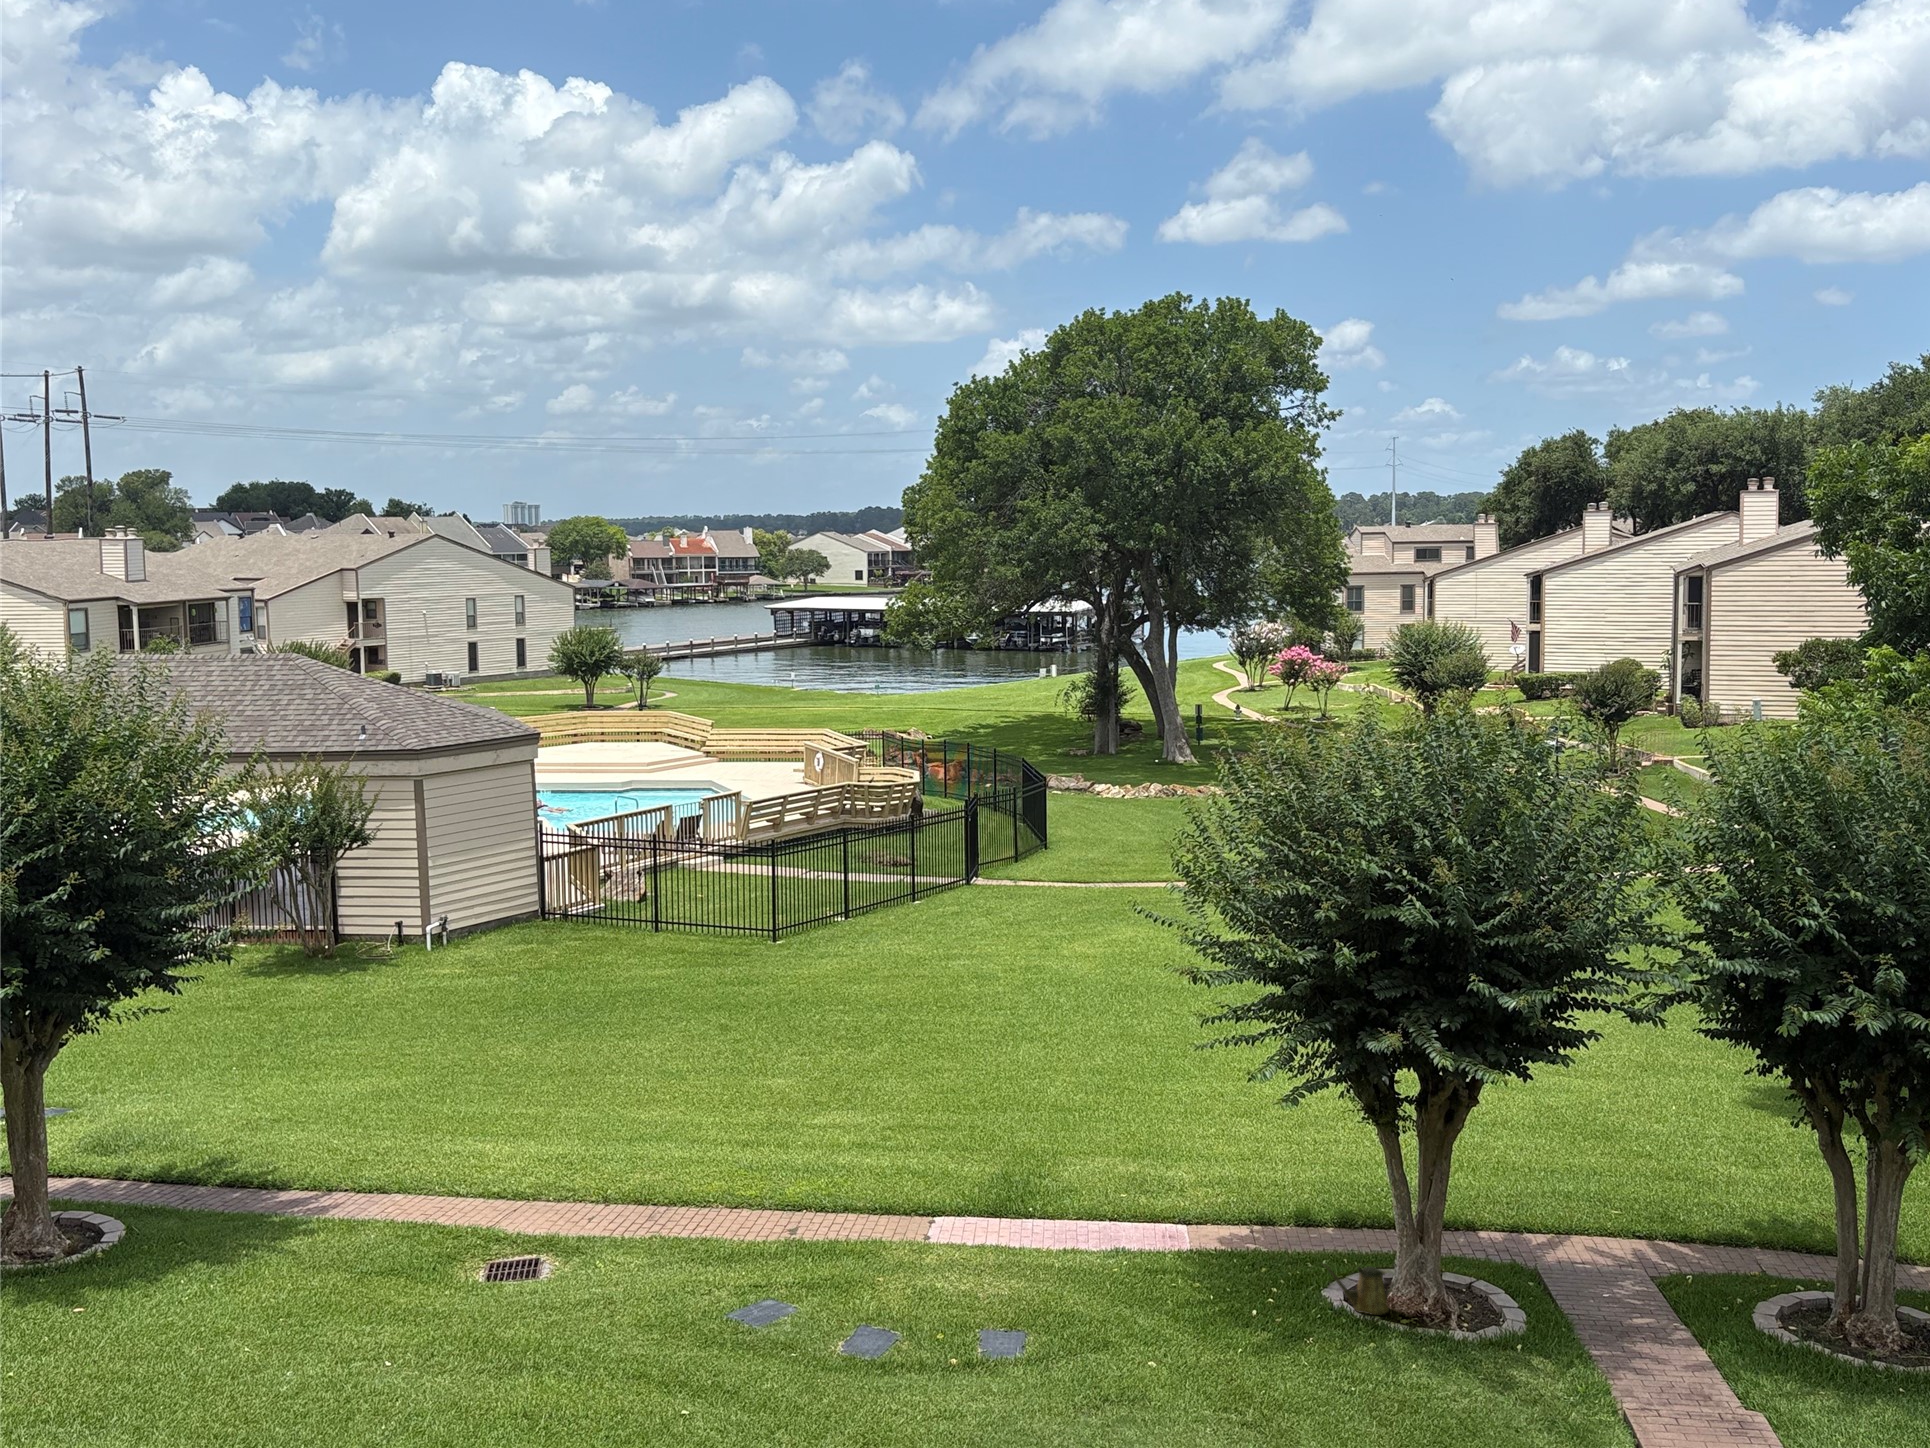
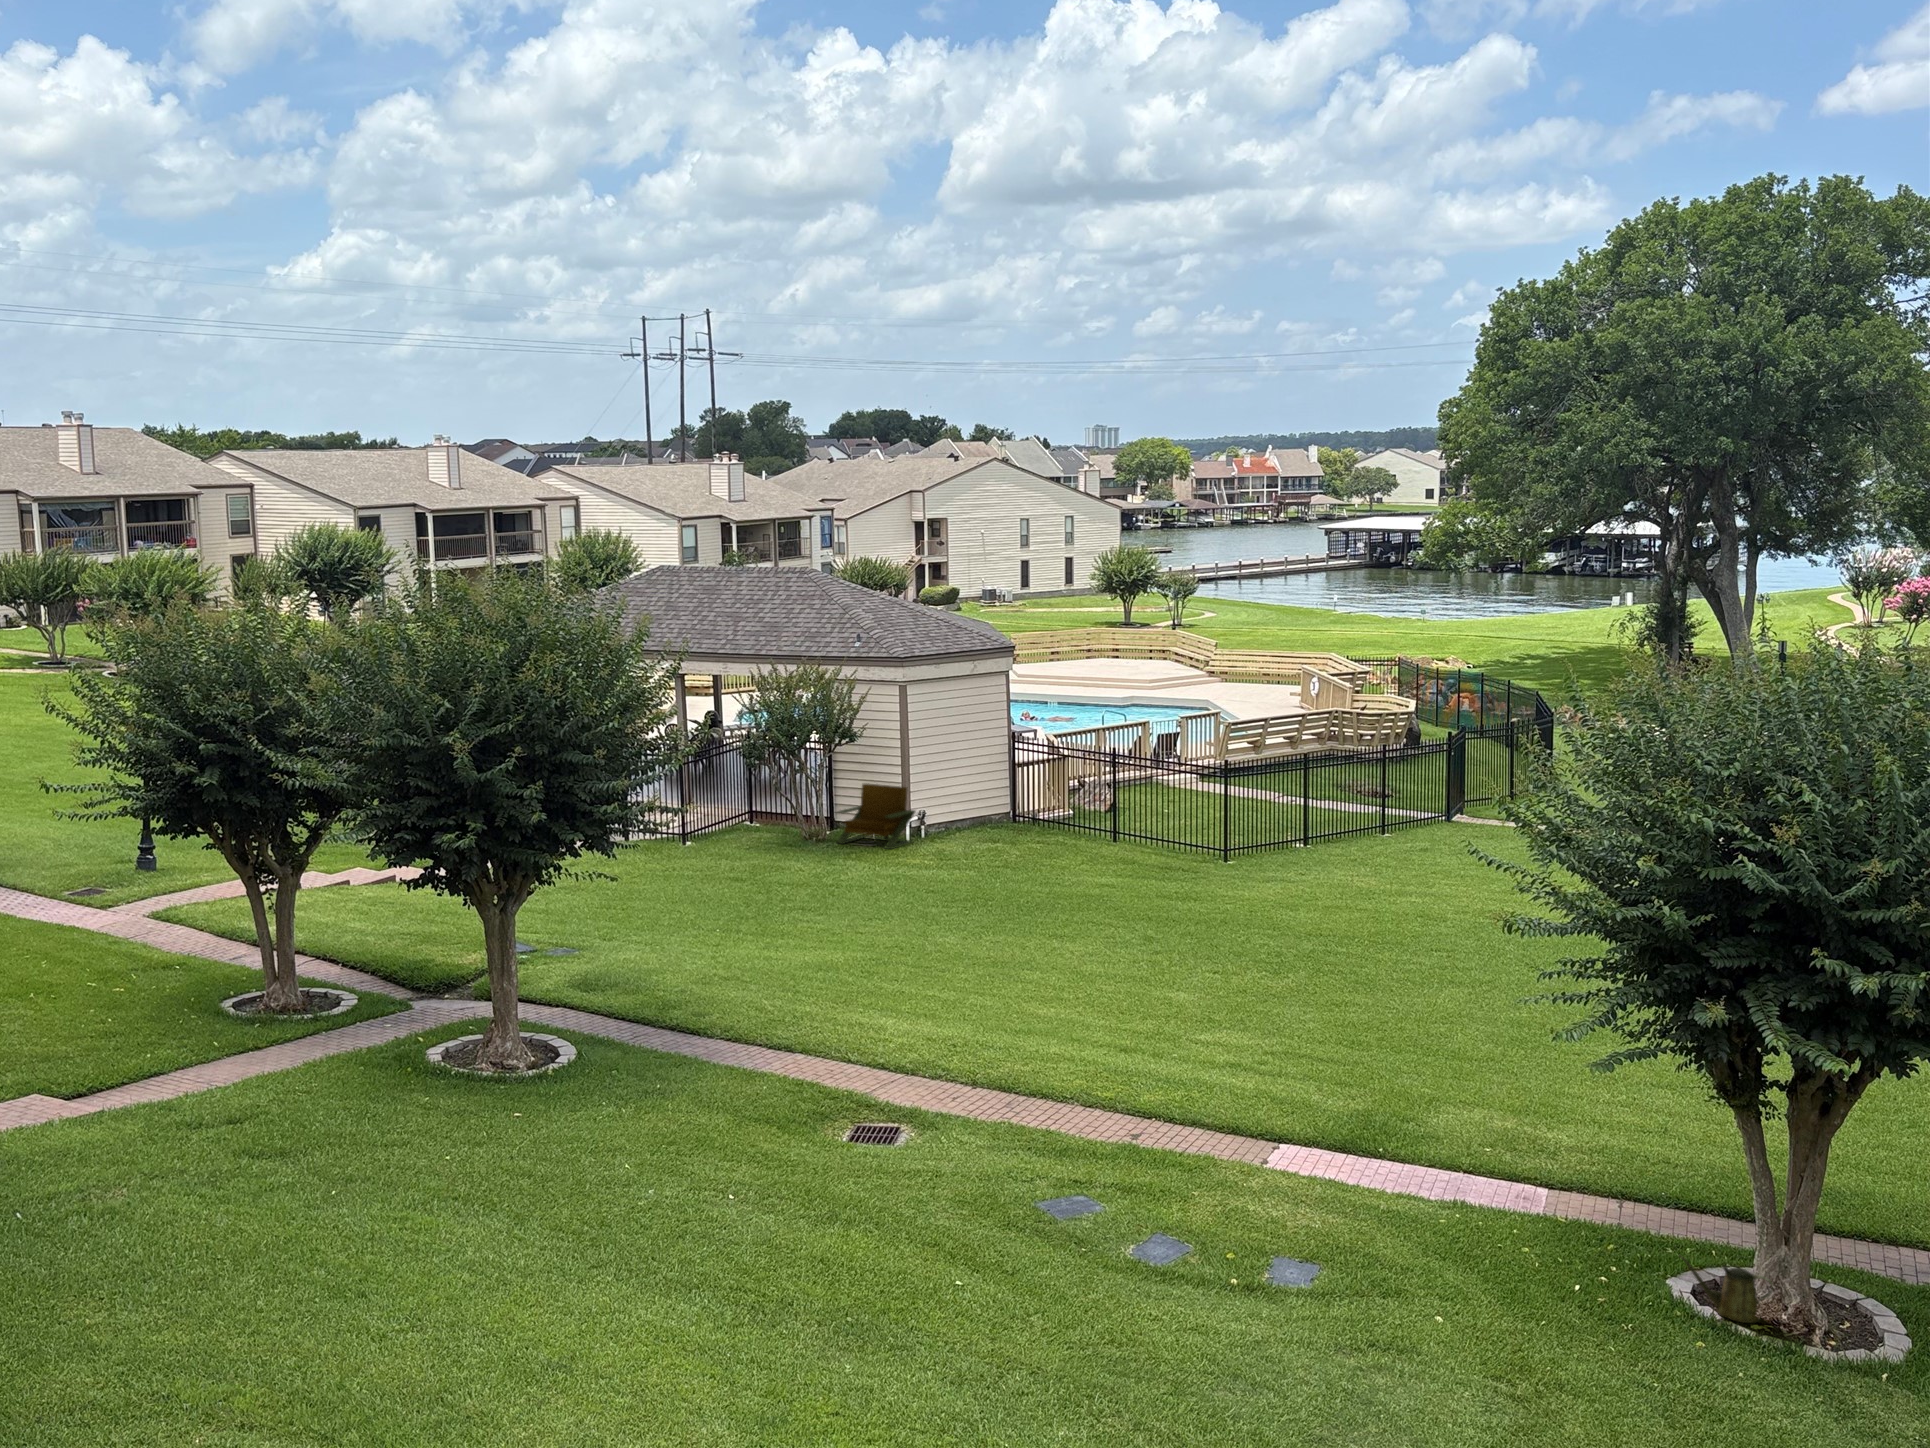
lounge chair: none [351,887,441,957] -> present [837,783,915,849]

